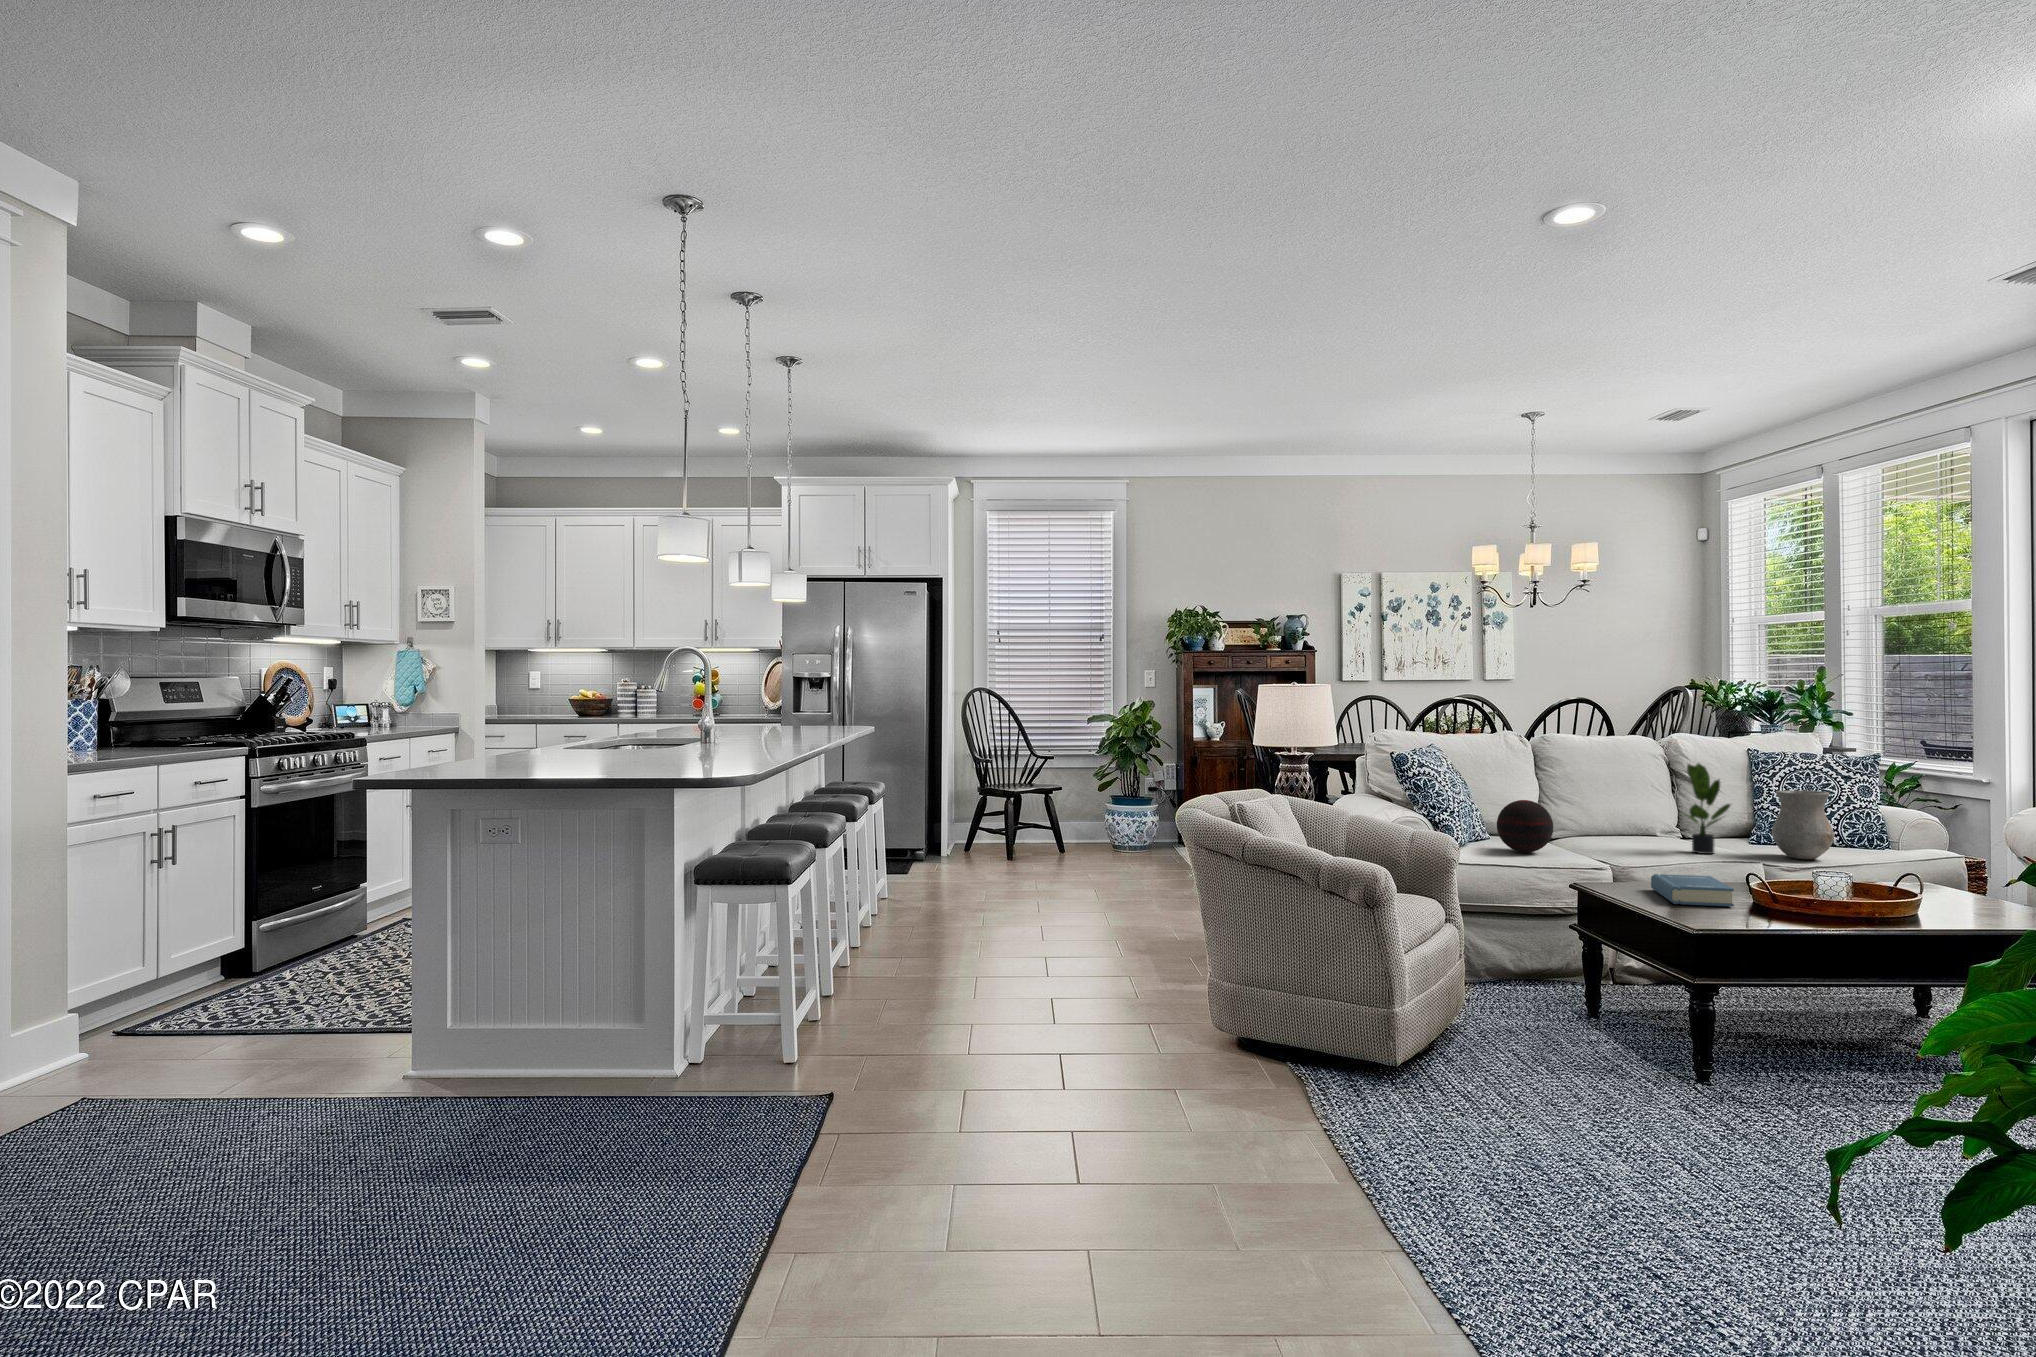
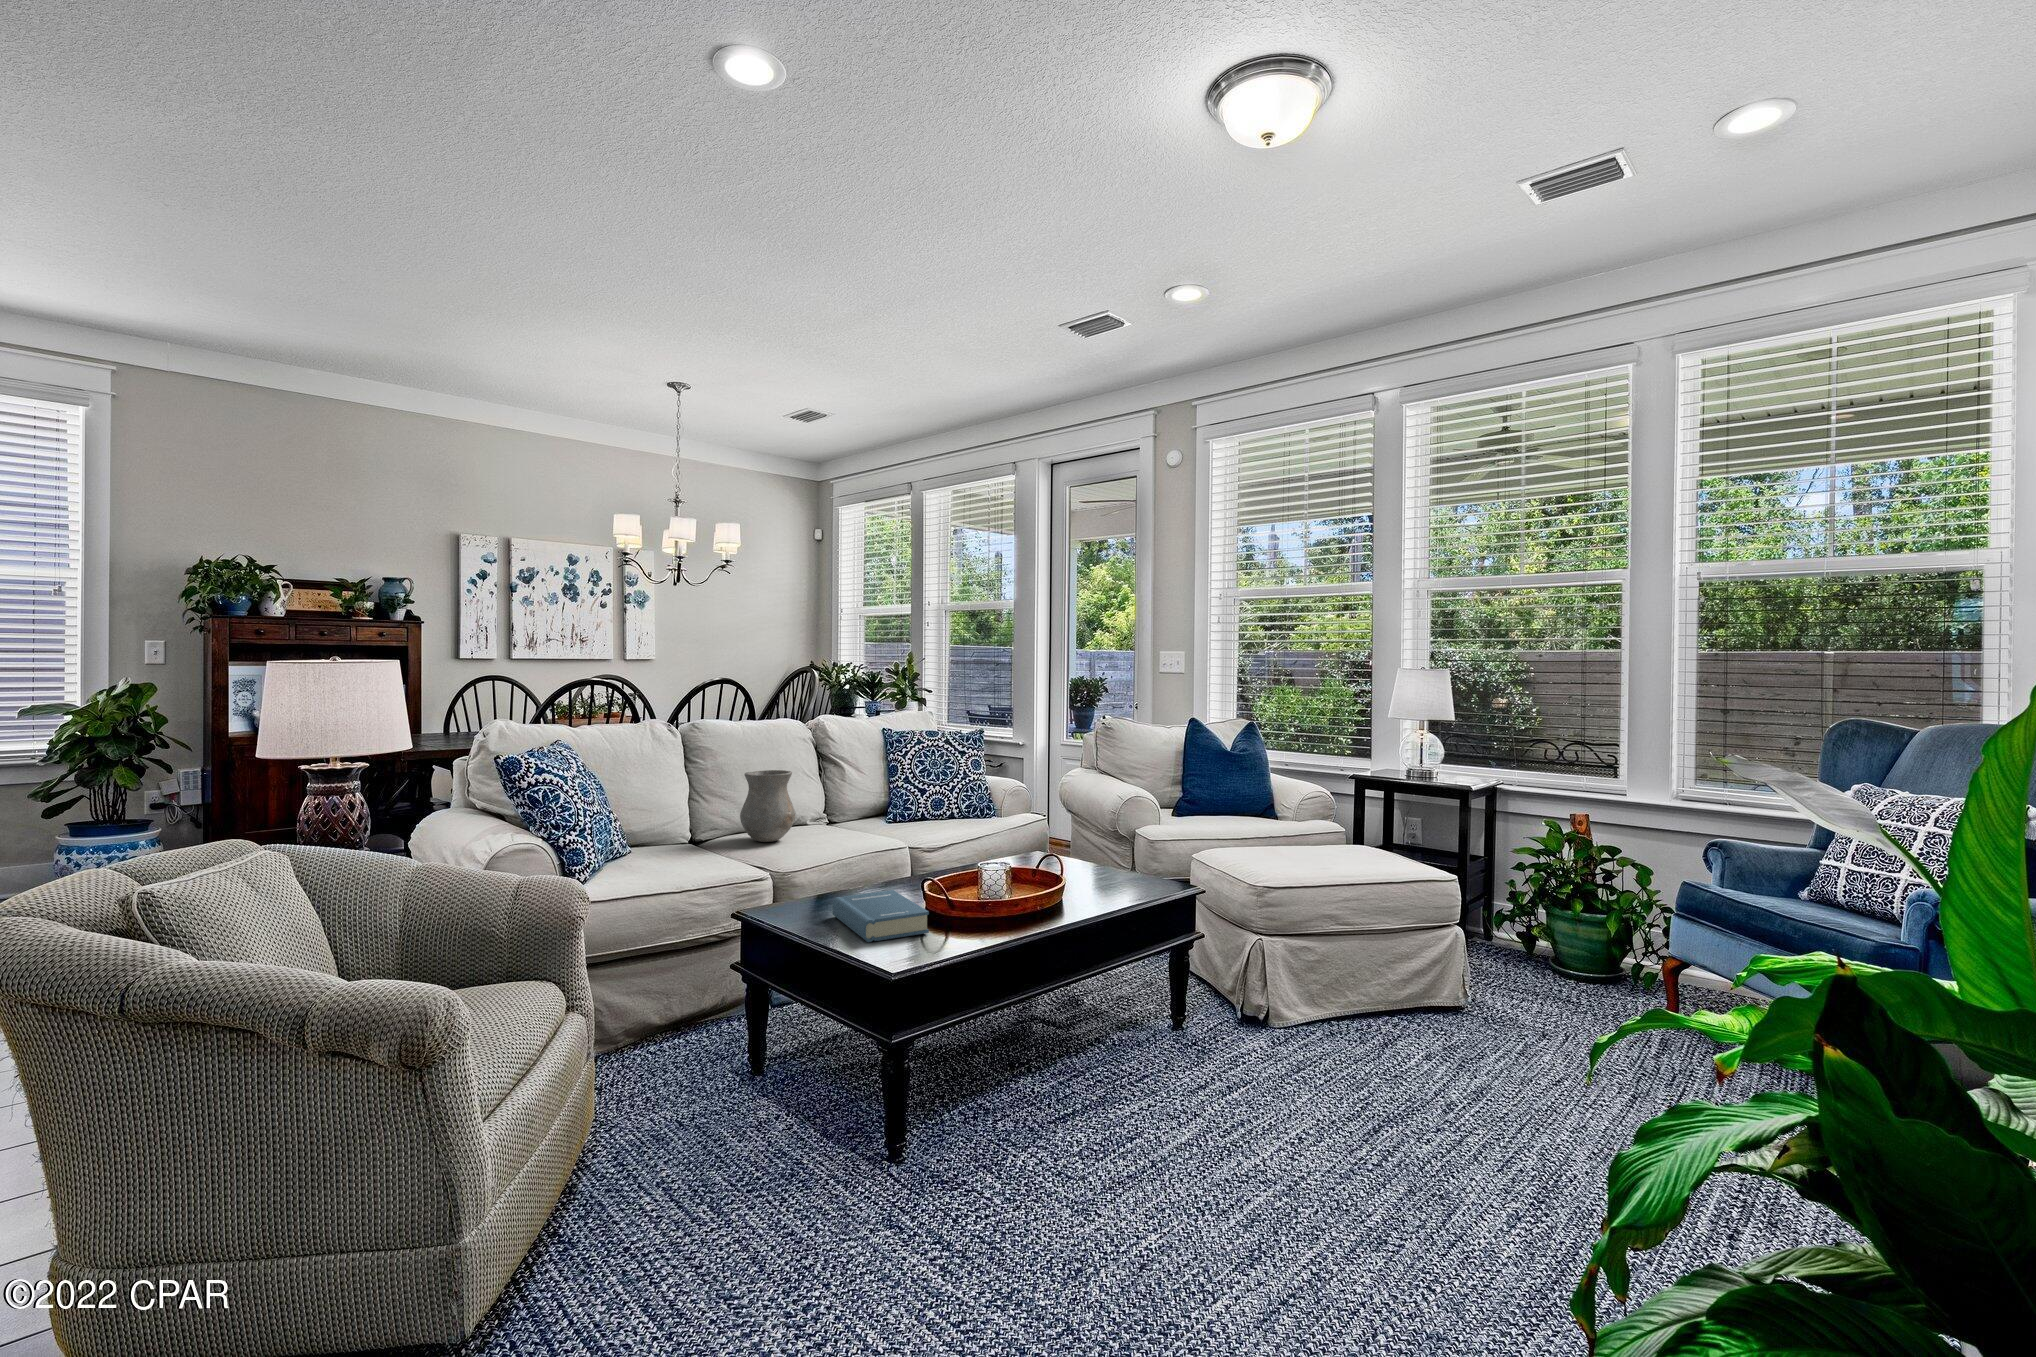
potted plant: present [1684,763,1730,854] -> none [833,747,882,843]
vase: present [1772,790,1834,859] -> present [740,770,796,842]
decorative orb: present [1497,800,1553,852] -> none [640,806,709,871]

